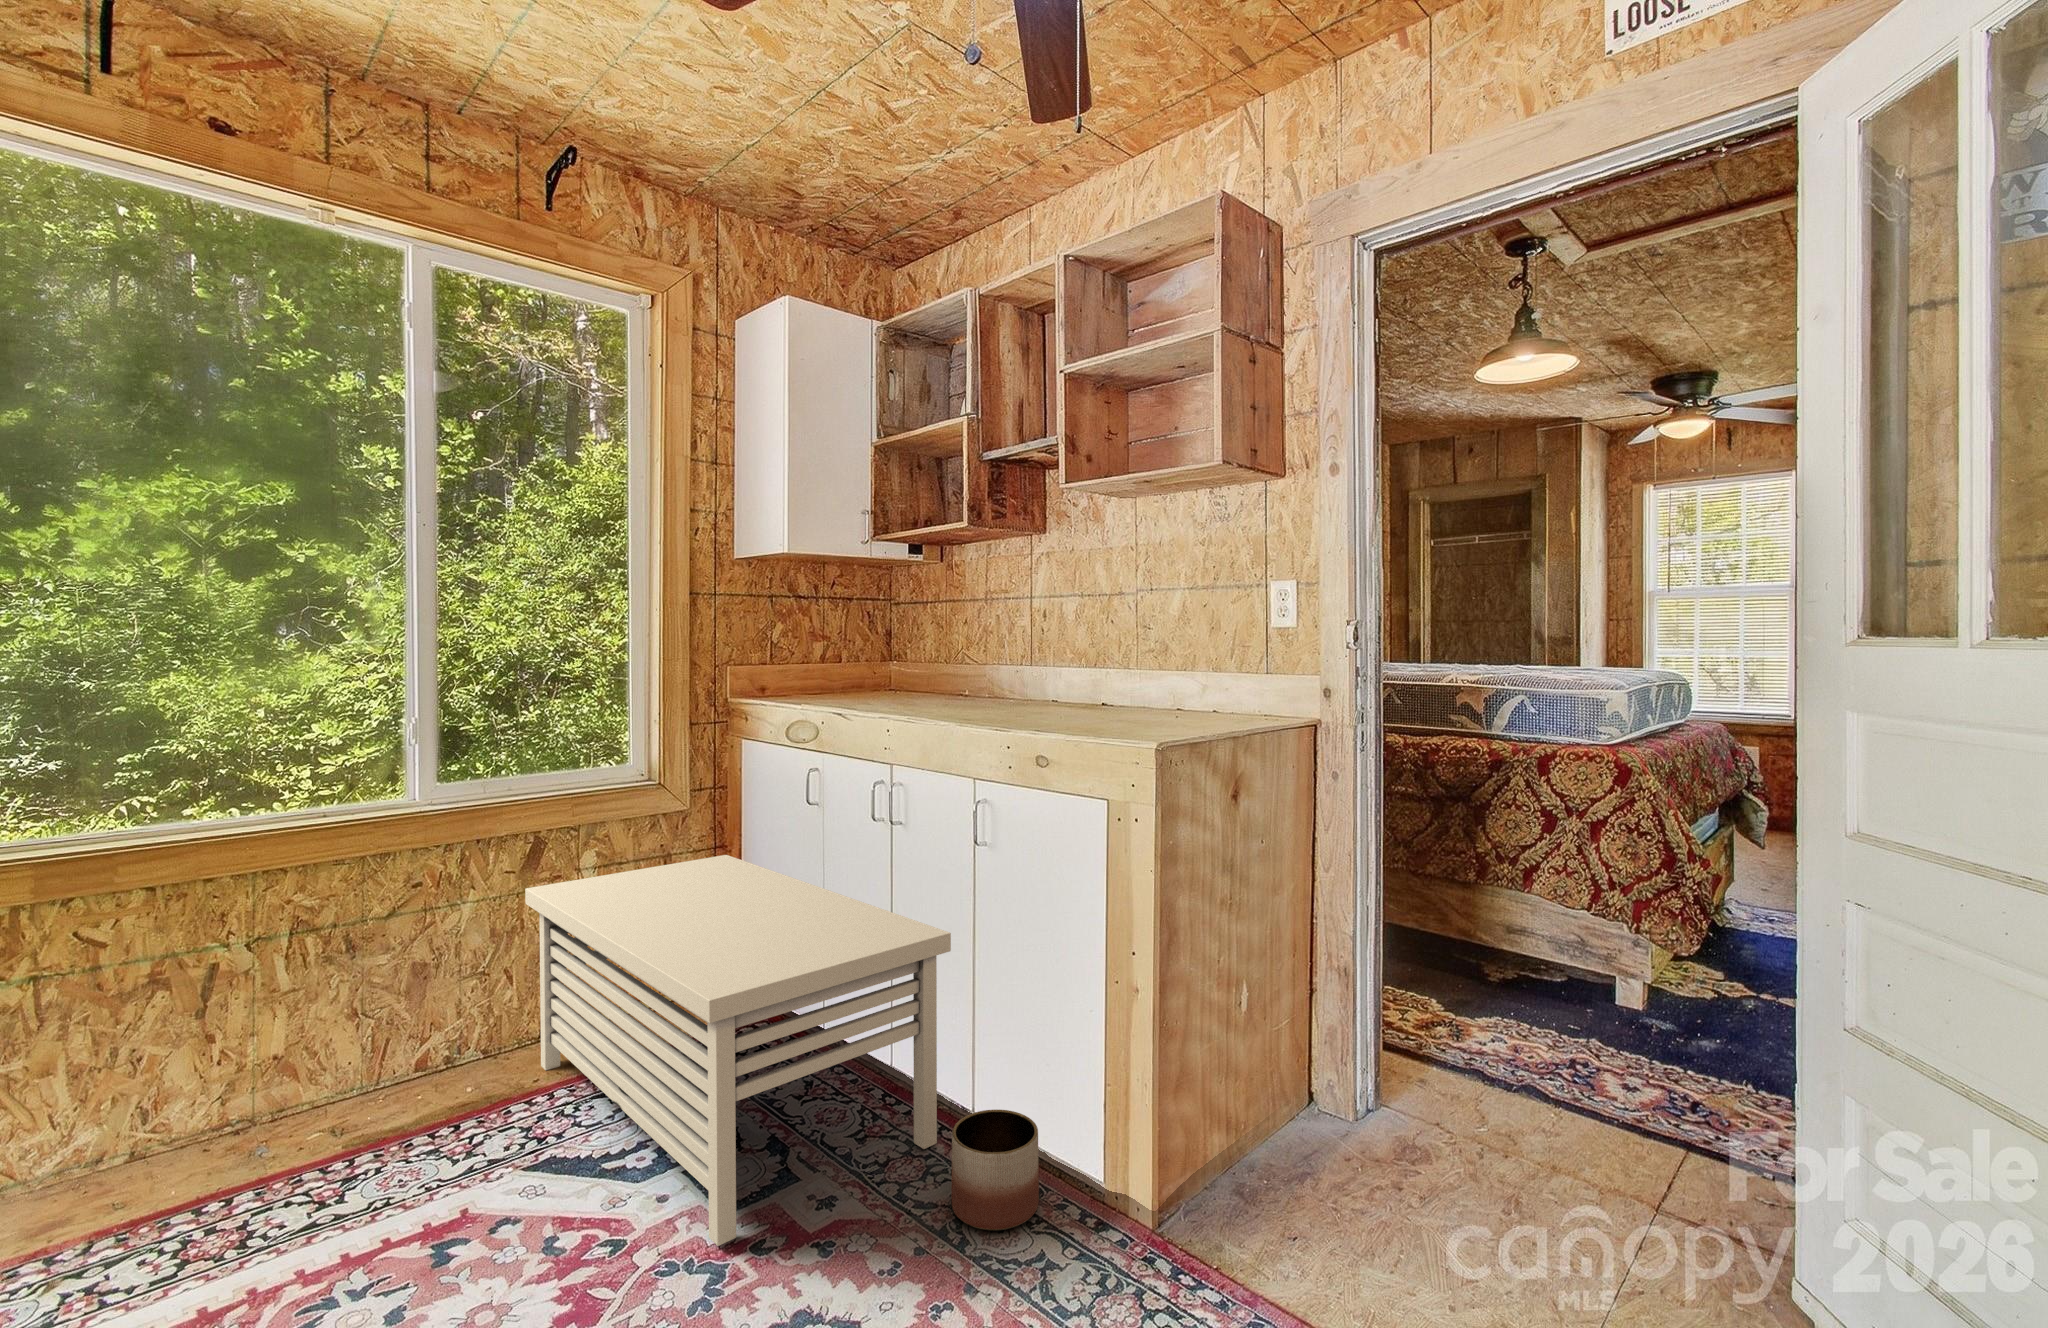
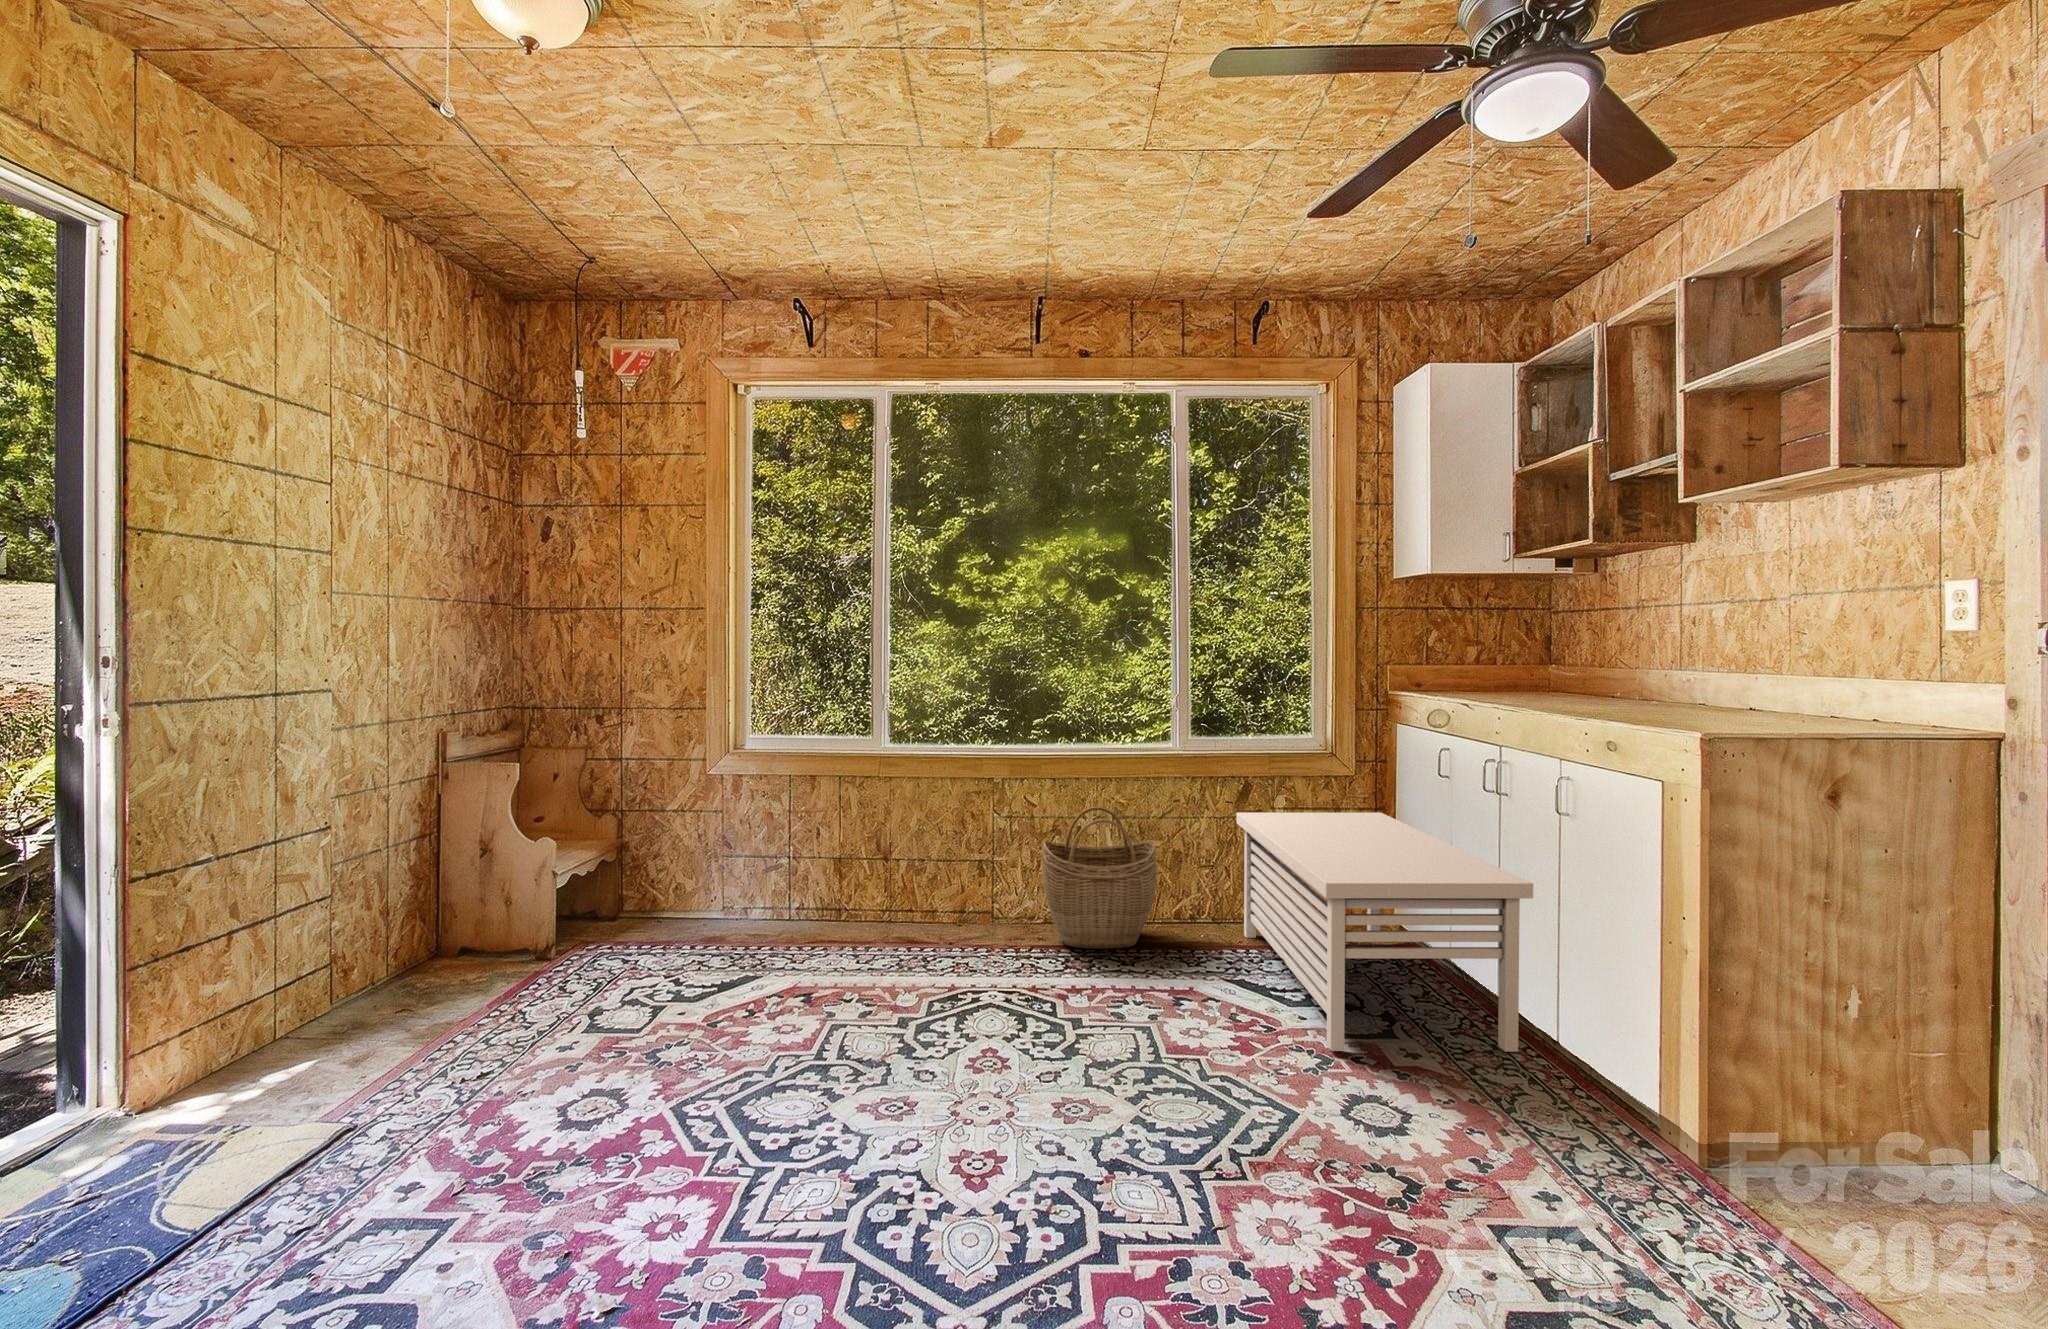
woven basket: none [125,920,387,1195] -> present [1042,807,1157,949]
planter: present [951,1110,1039,1230] -> none [1511,1025,1592,1115]

